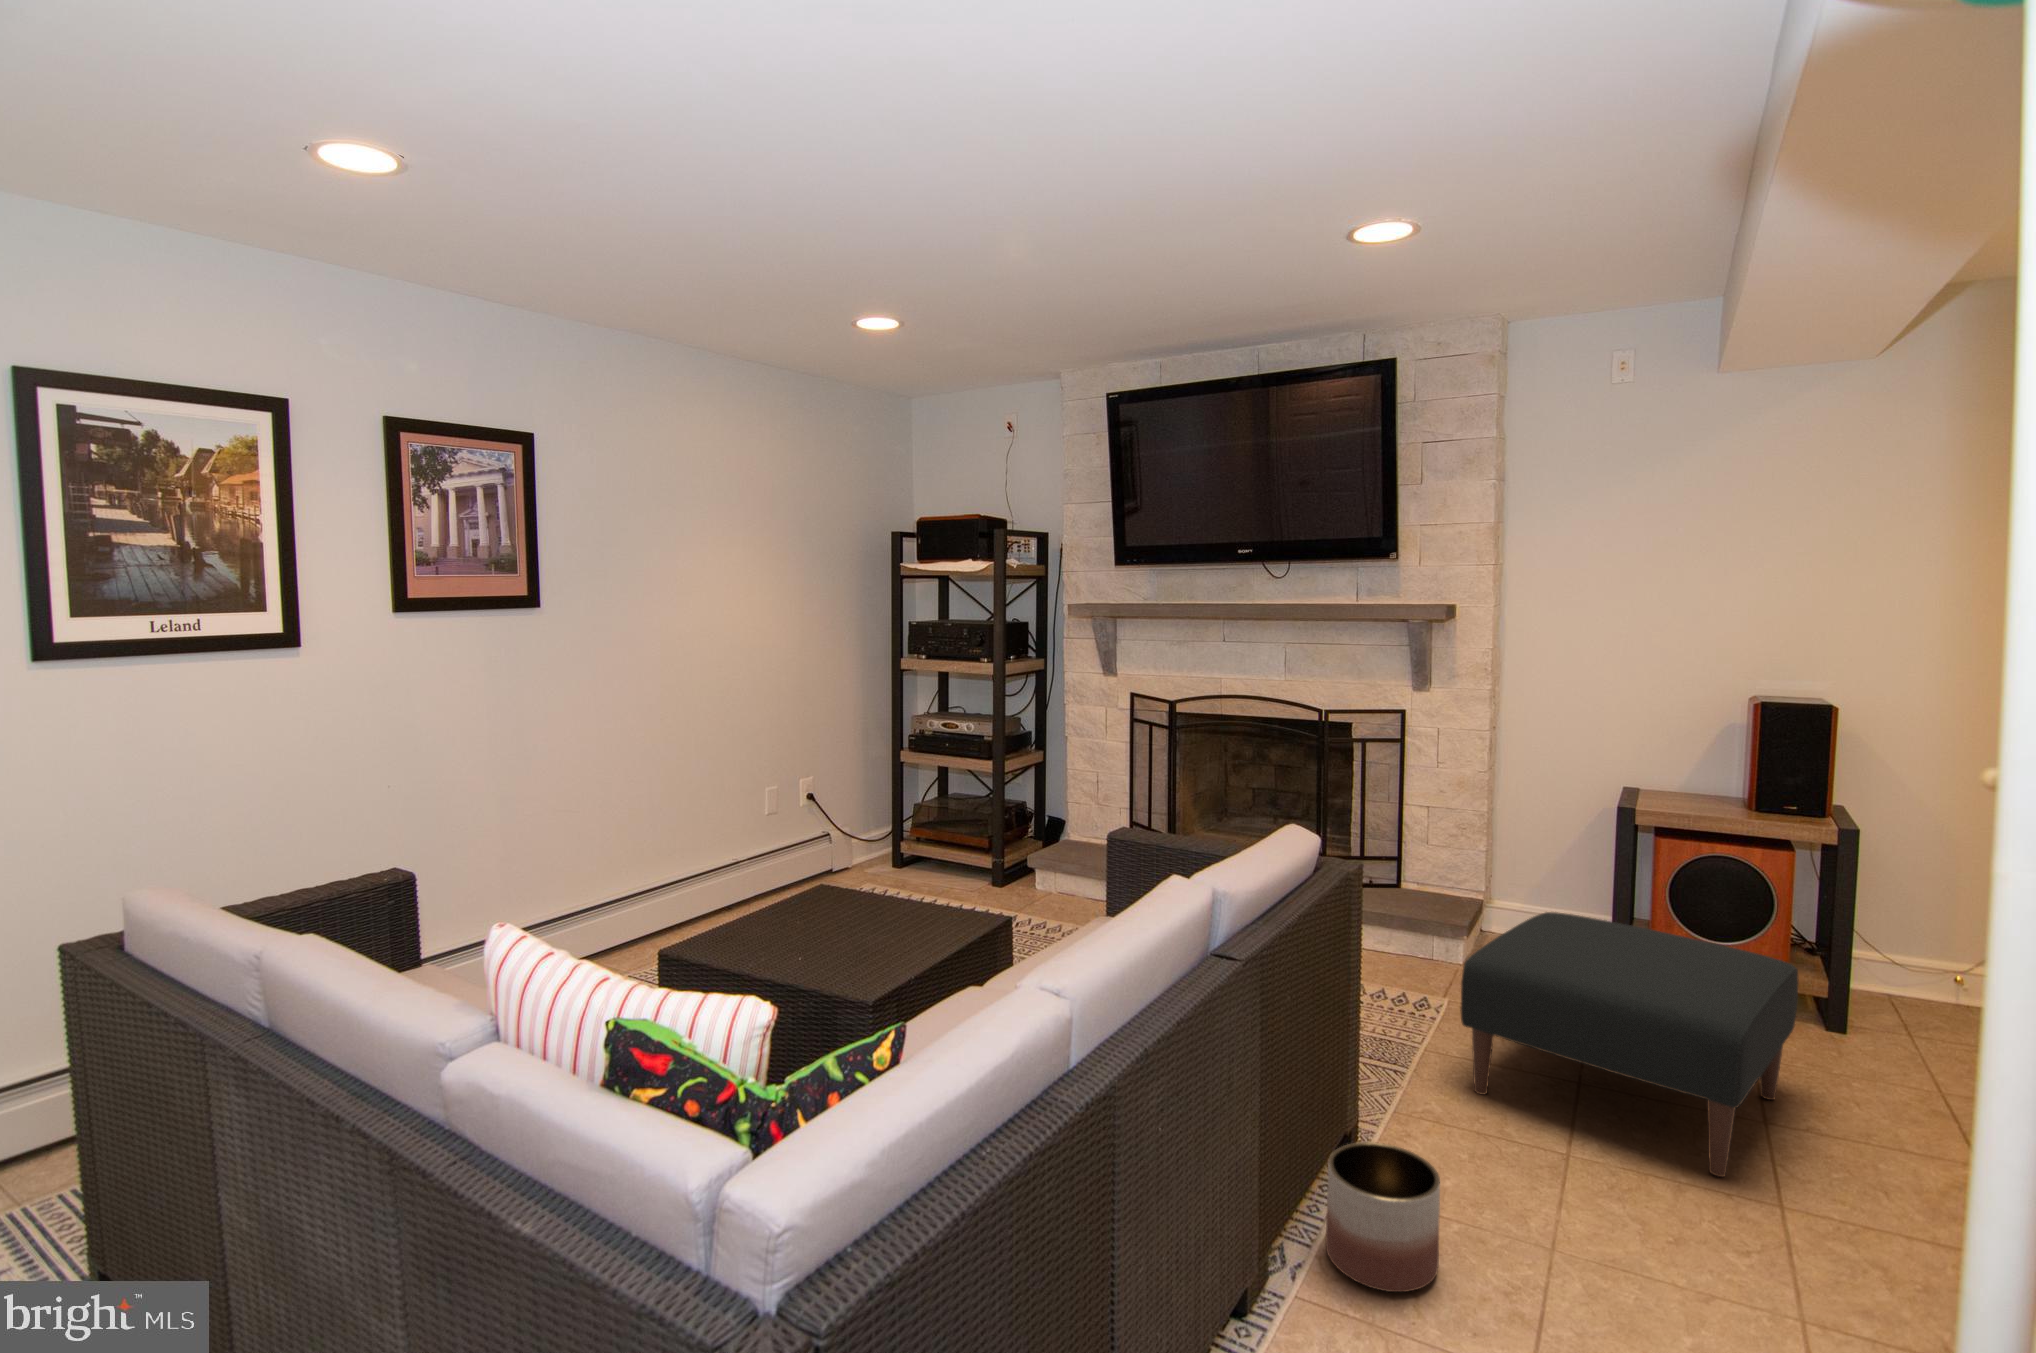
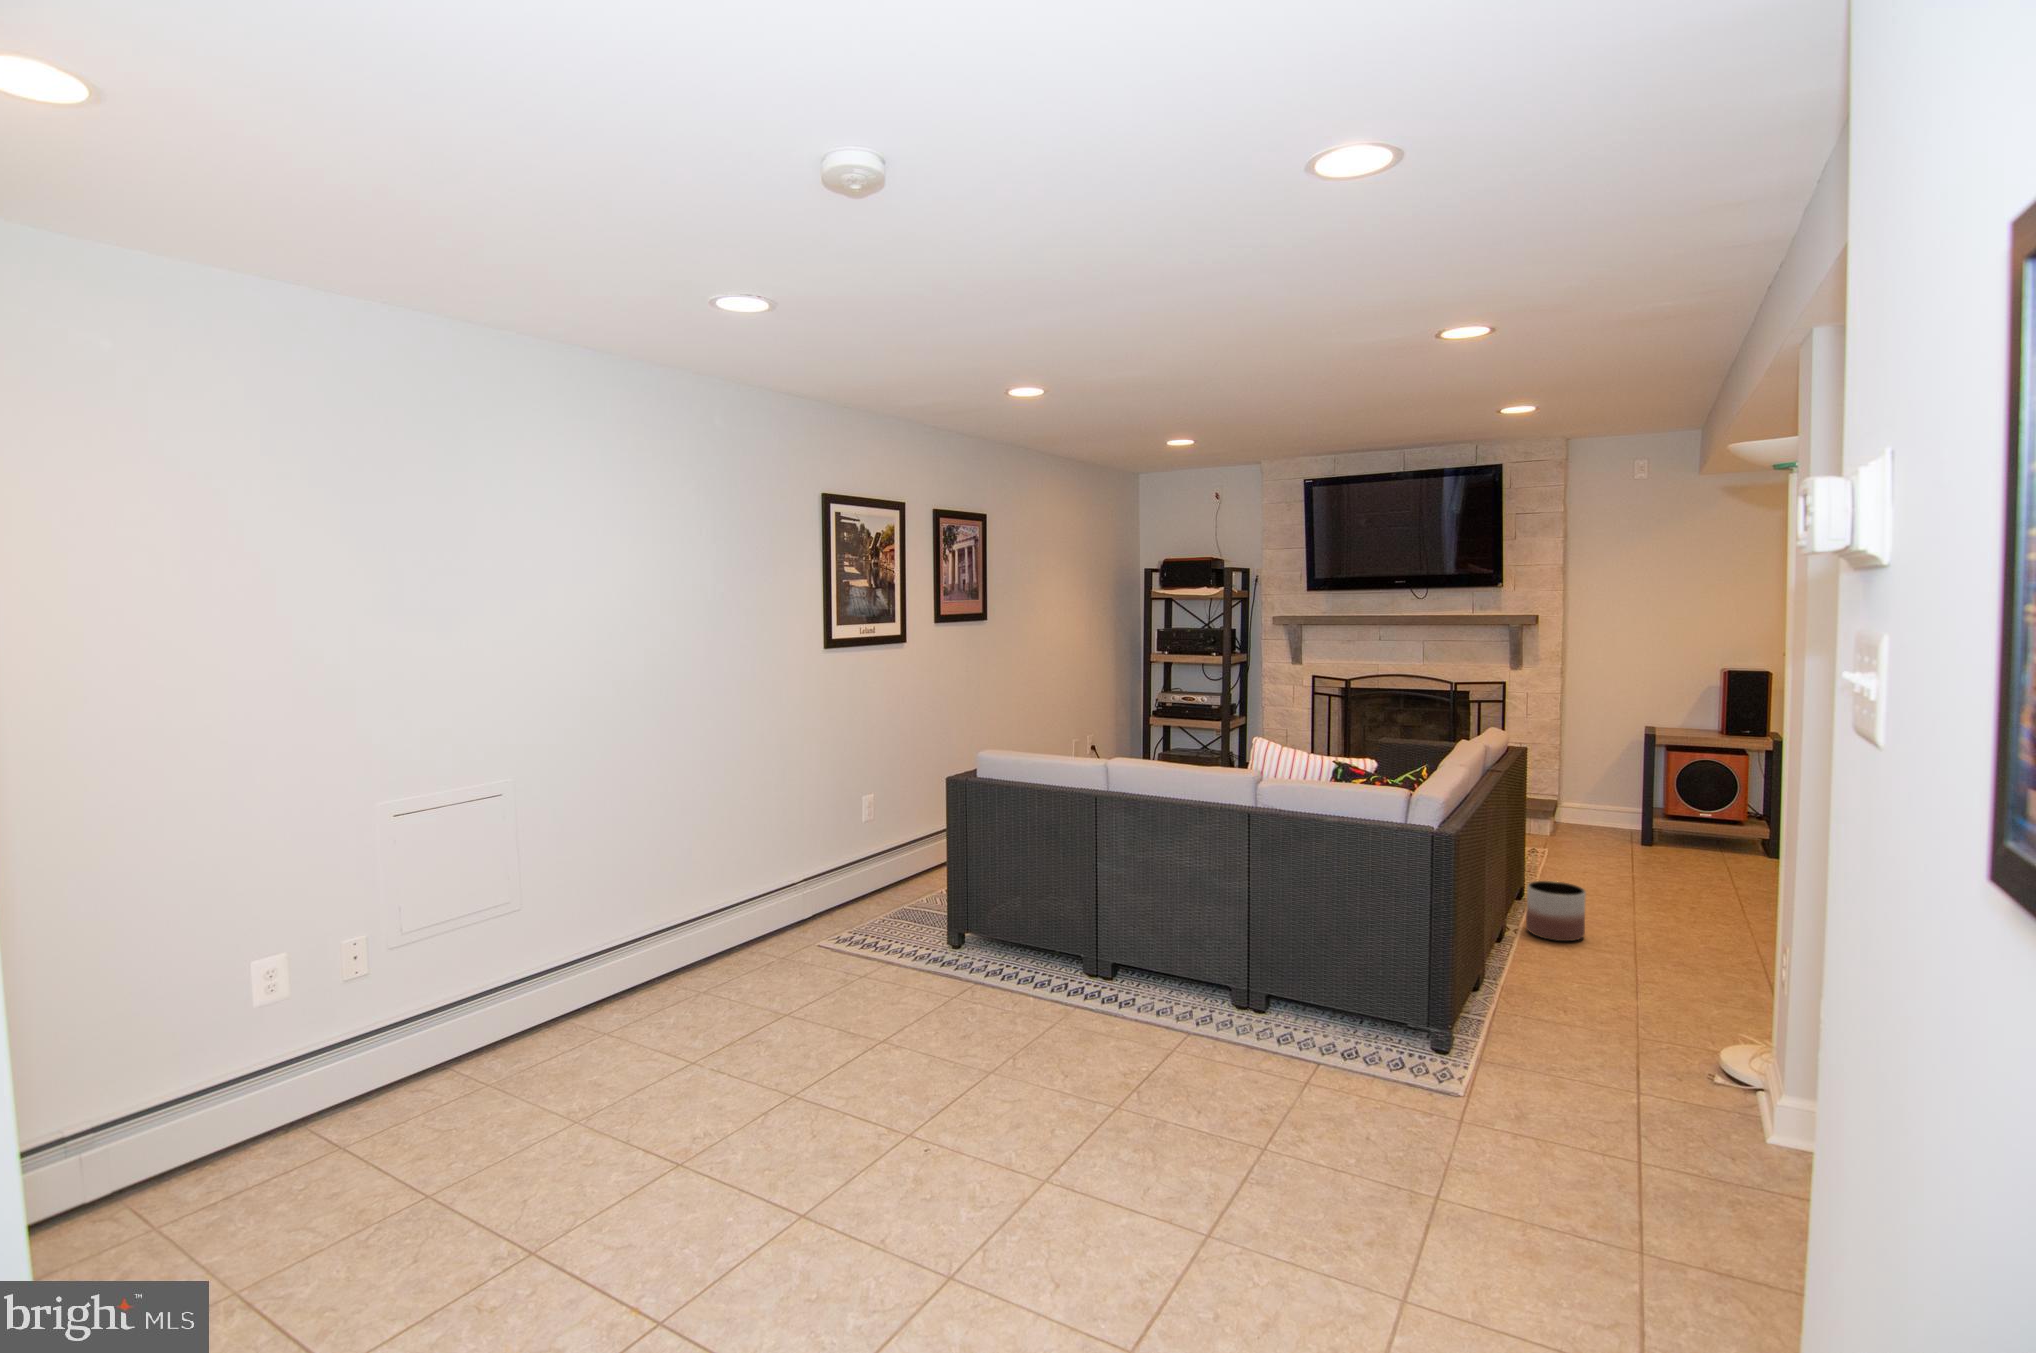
ottoman: present [1460,912,1799,1177] -> none [1570,792,1754,908]

